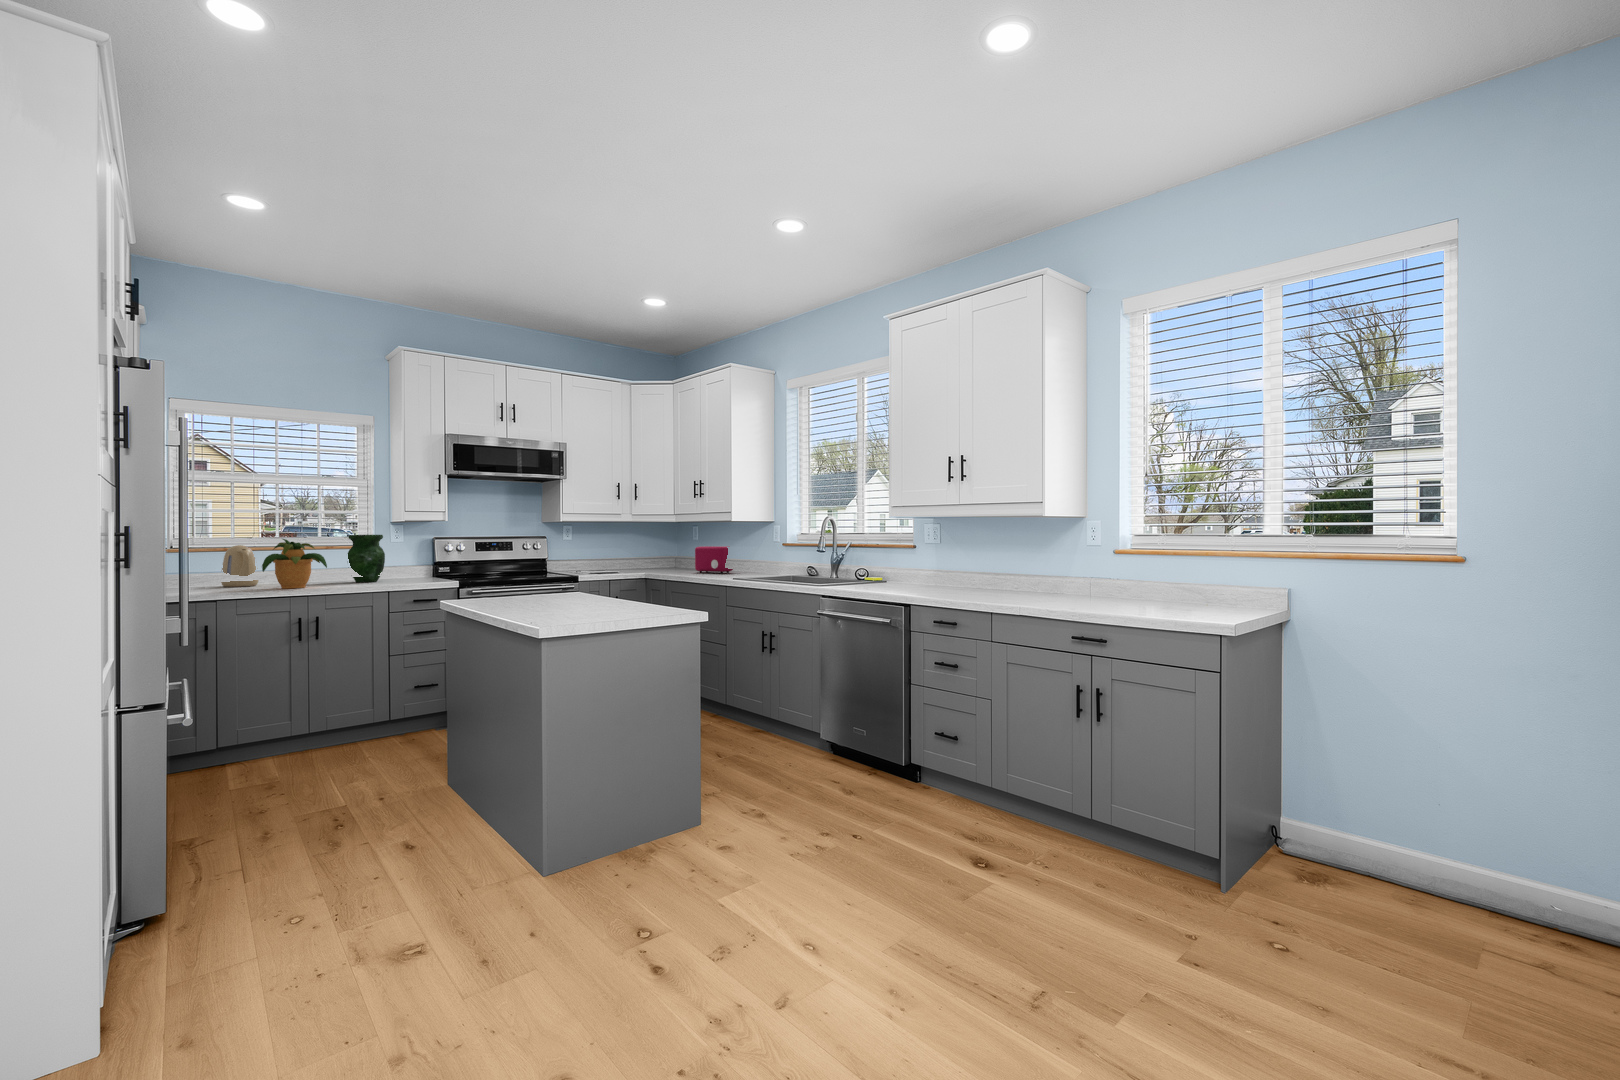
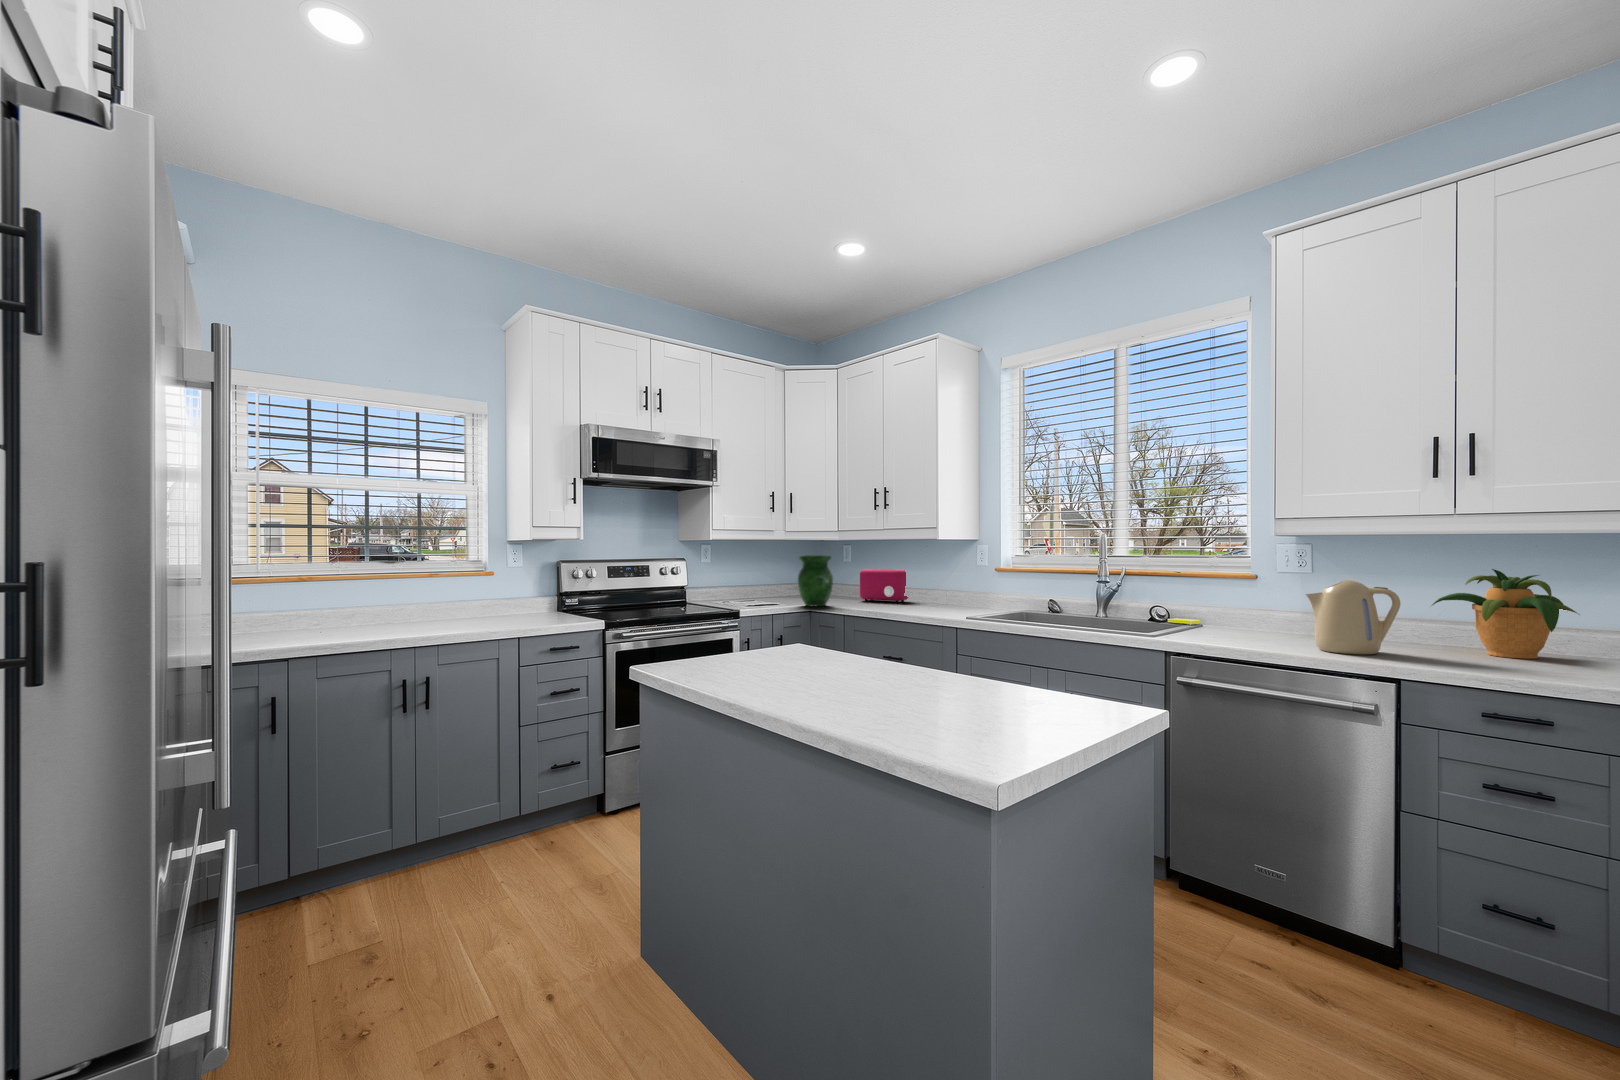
vase: present [348,535,385,582] -> present [798,555,833,606]
potted plant: present [262,539,327,589] -> present [1431,569,1578,659]
kettle: present [221,545,259,587] -> present [1306,580,1401,655]

